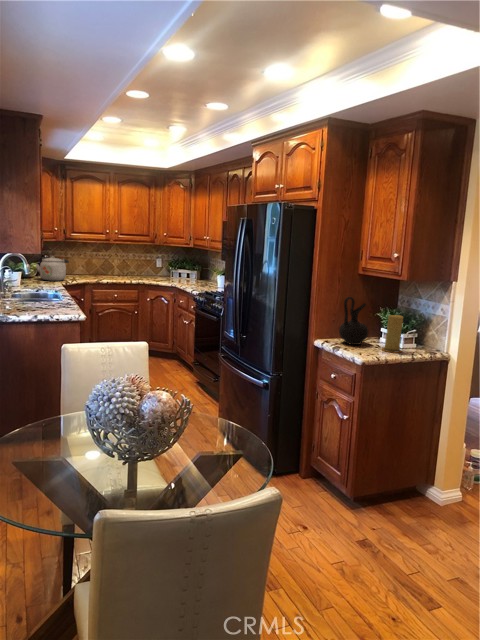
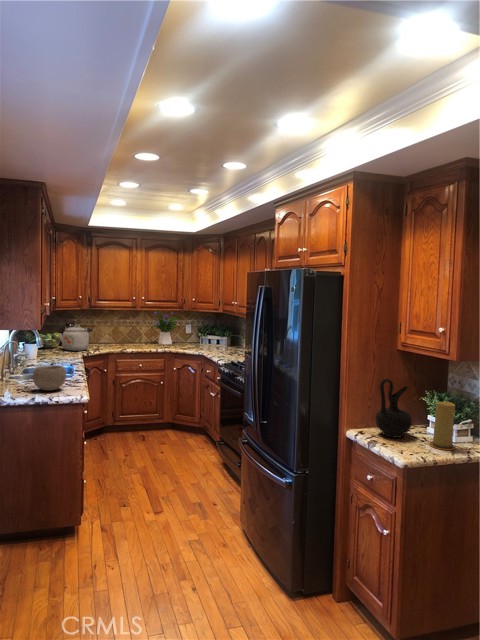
flower arrangement: none [121,243,153,277] -> present [153,310,179,344]
bowl: none [32,288,63,311] -> present [33,365,66,391]

